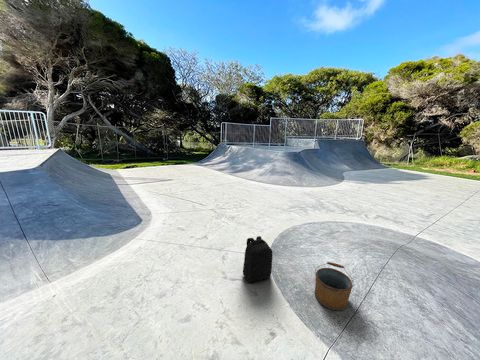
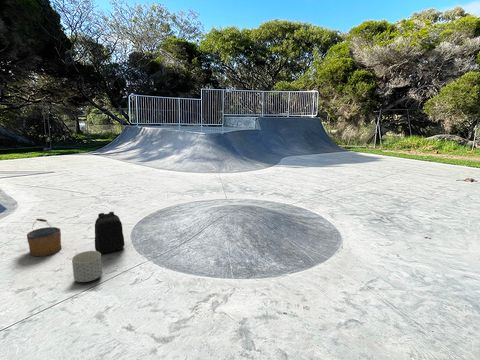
bucket: present [315,262,353,310] -> present [27,219,61,256]
planter: none [242,292,273,338] -> present [72,251,102,282]

